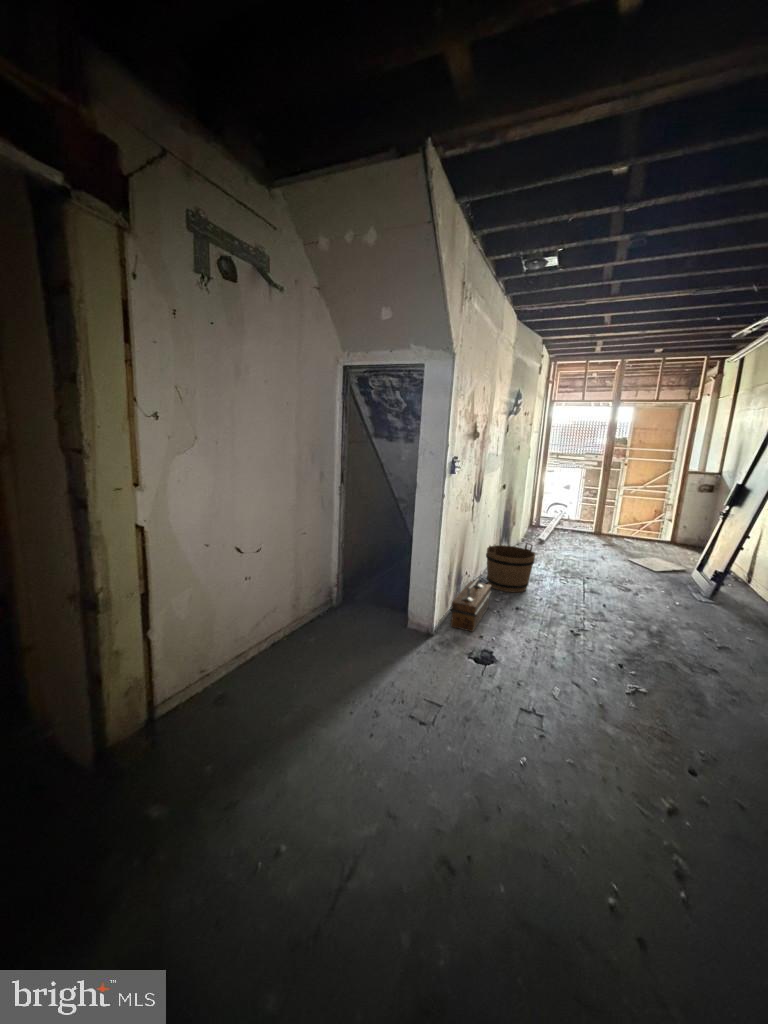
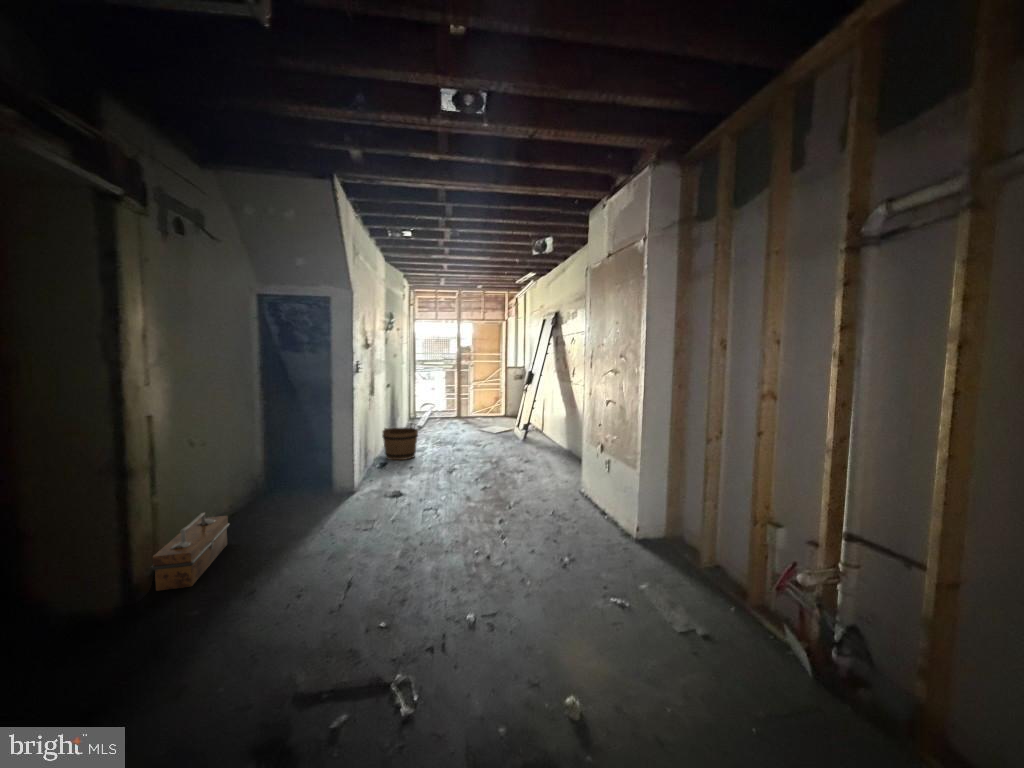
toolbox: present [450,578,492,632] -> present [151,513,230,591]

